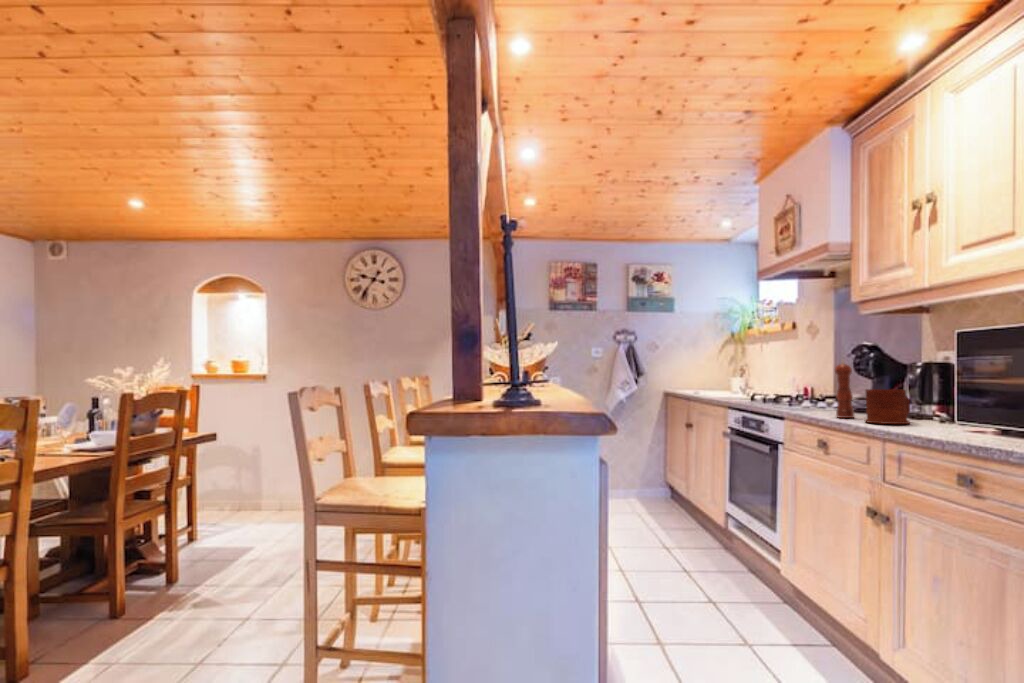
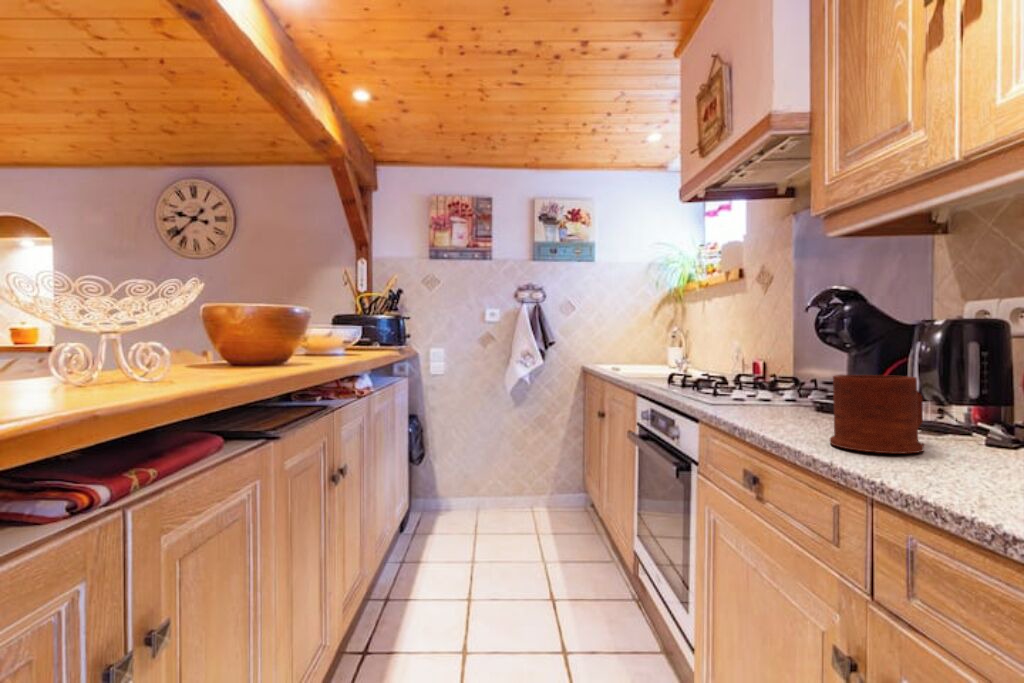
pepper mill: present [835,361,855,418] -> none [778,317,812,430]

